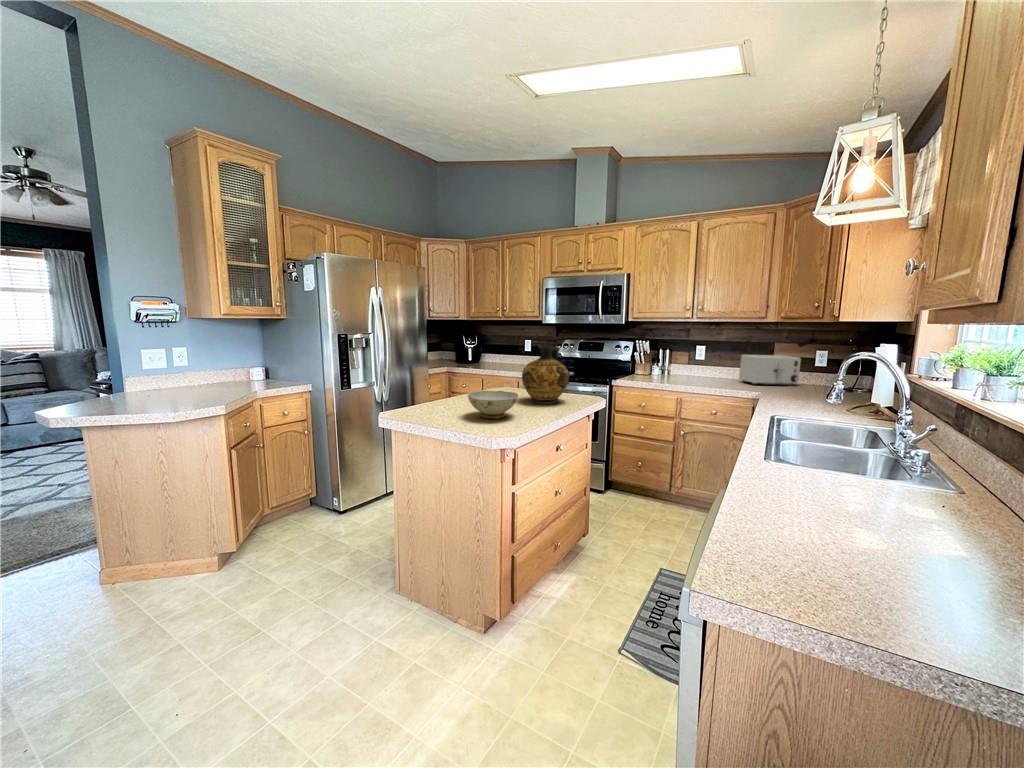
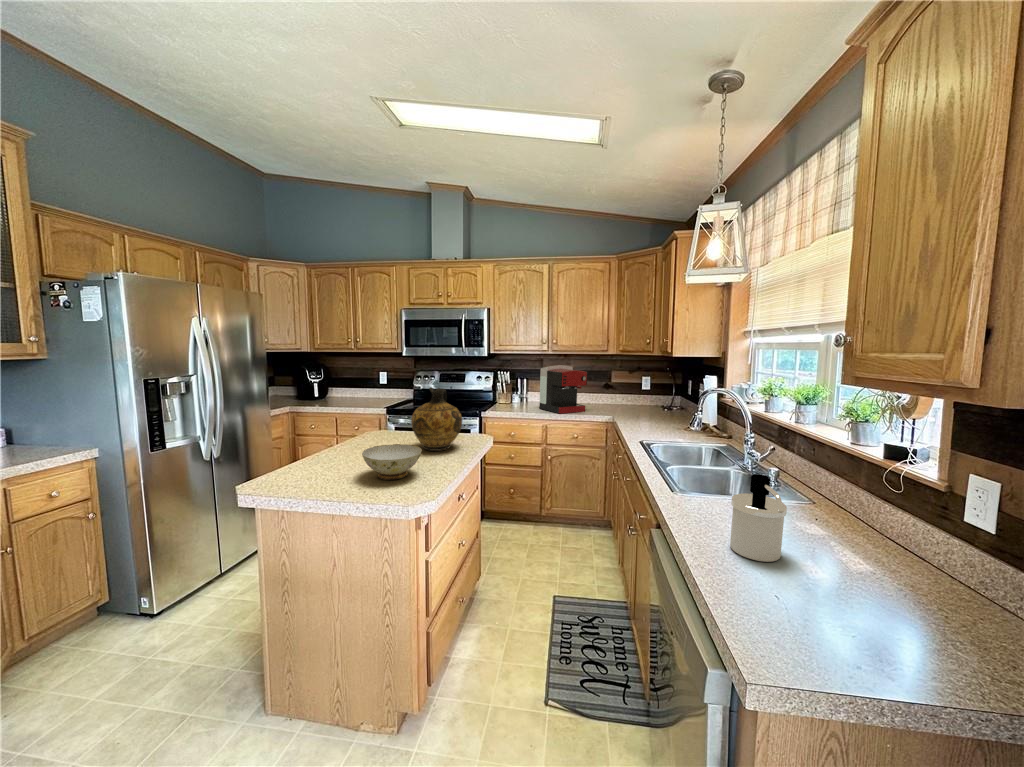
coffee maker: none [677,334,734,386] -> present [539,365,587,413]
toaster: present [739,355,801,385] -> none [589,382,635,409]
soap dispenser: none [784,427,854,524] -> present [730,474,787,562]

